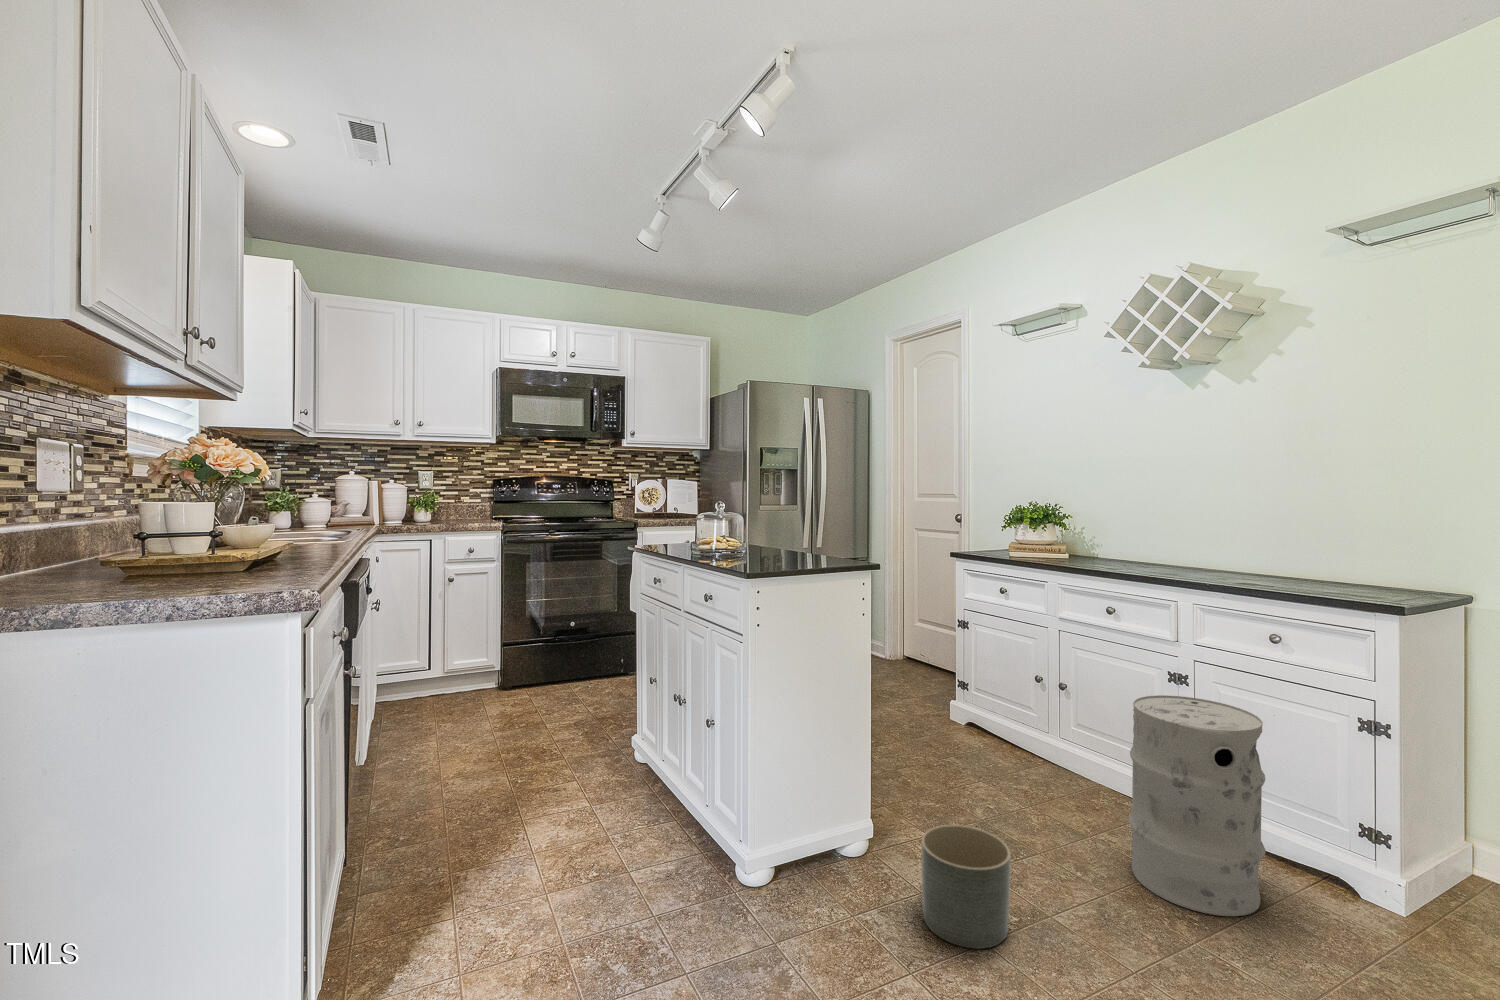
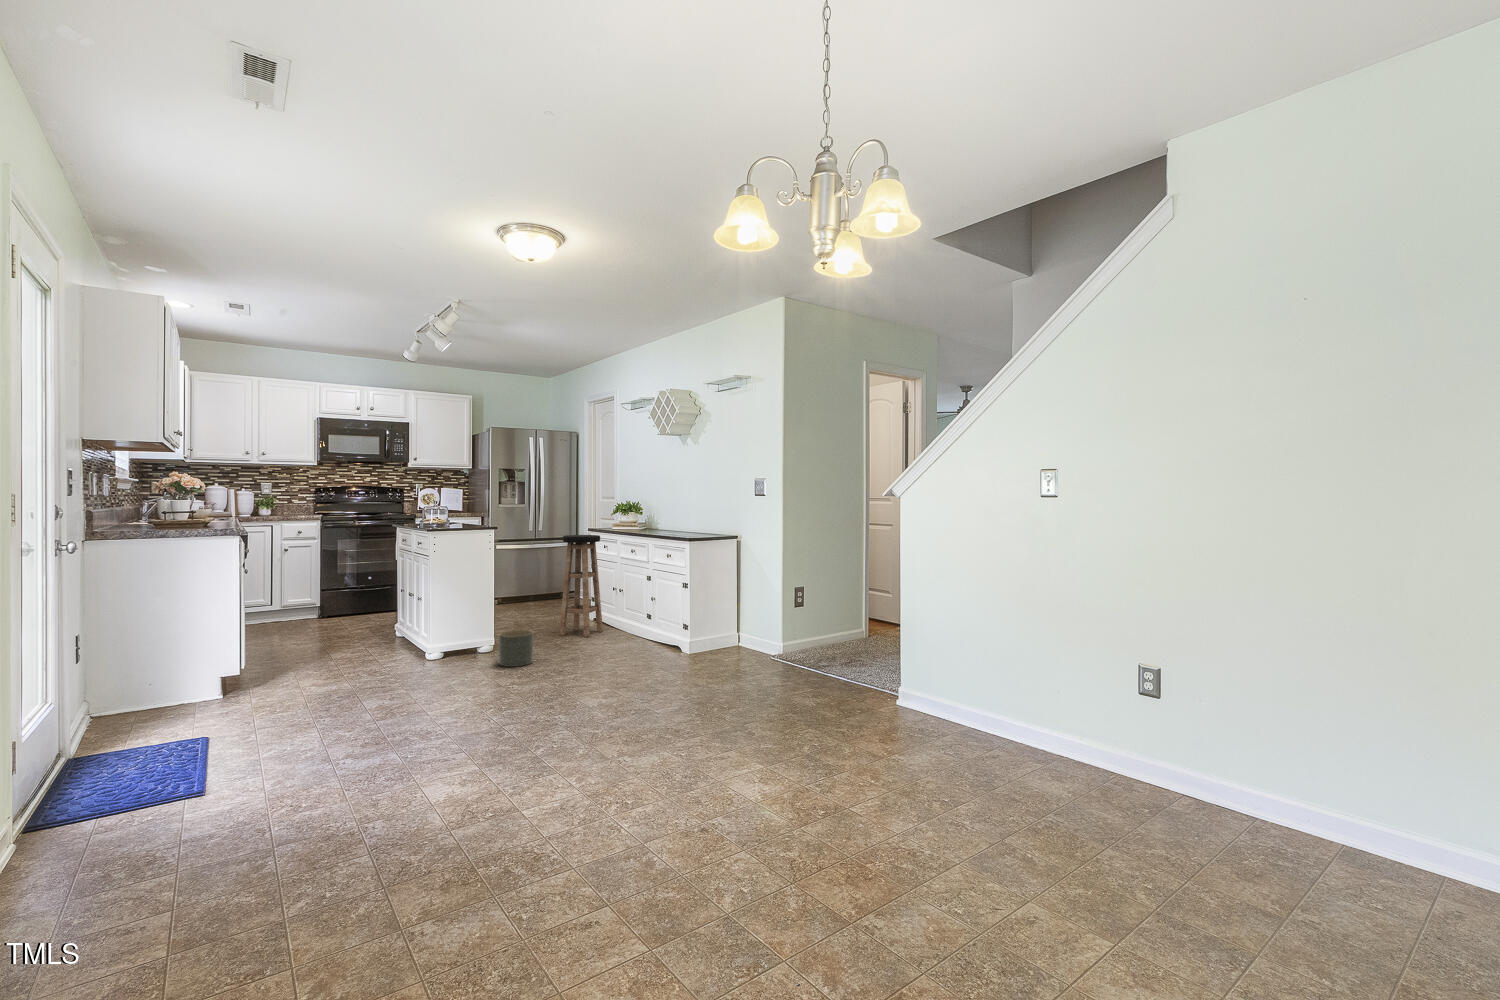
bar stool: none [946,570,1027,791] -> present [559,535,603,637]
trash can: present [1128,695,1265,916] -> none [601,581,647,658]

